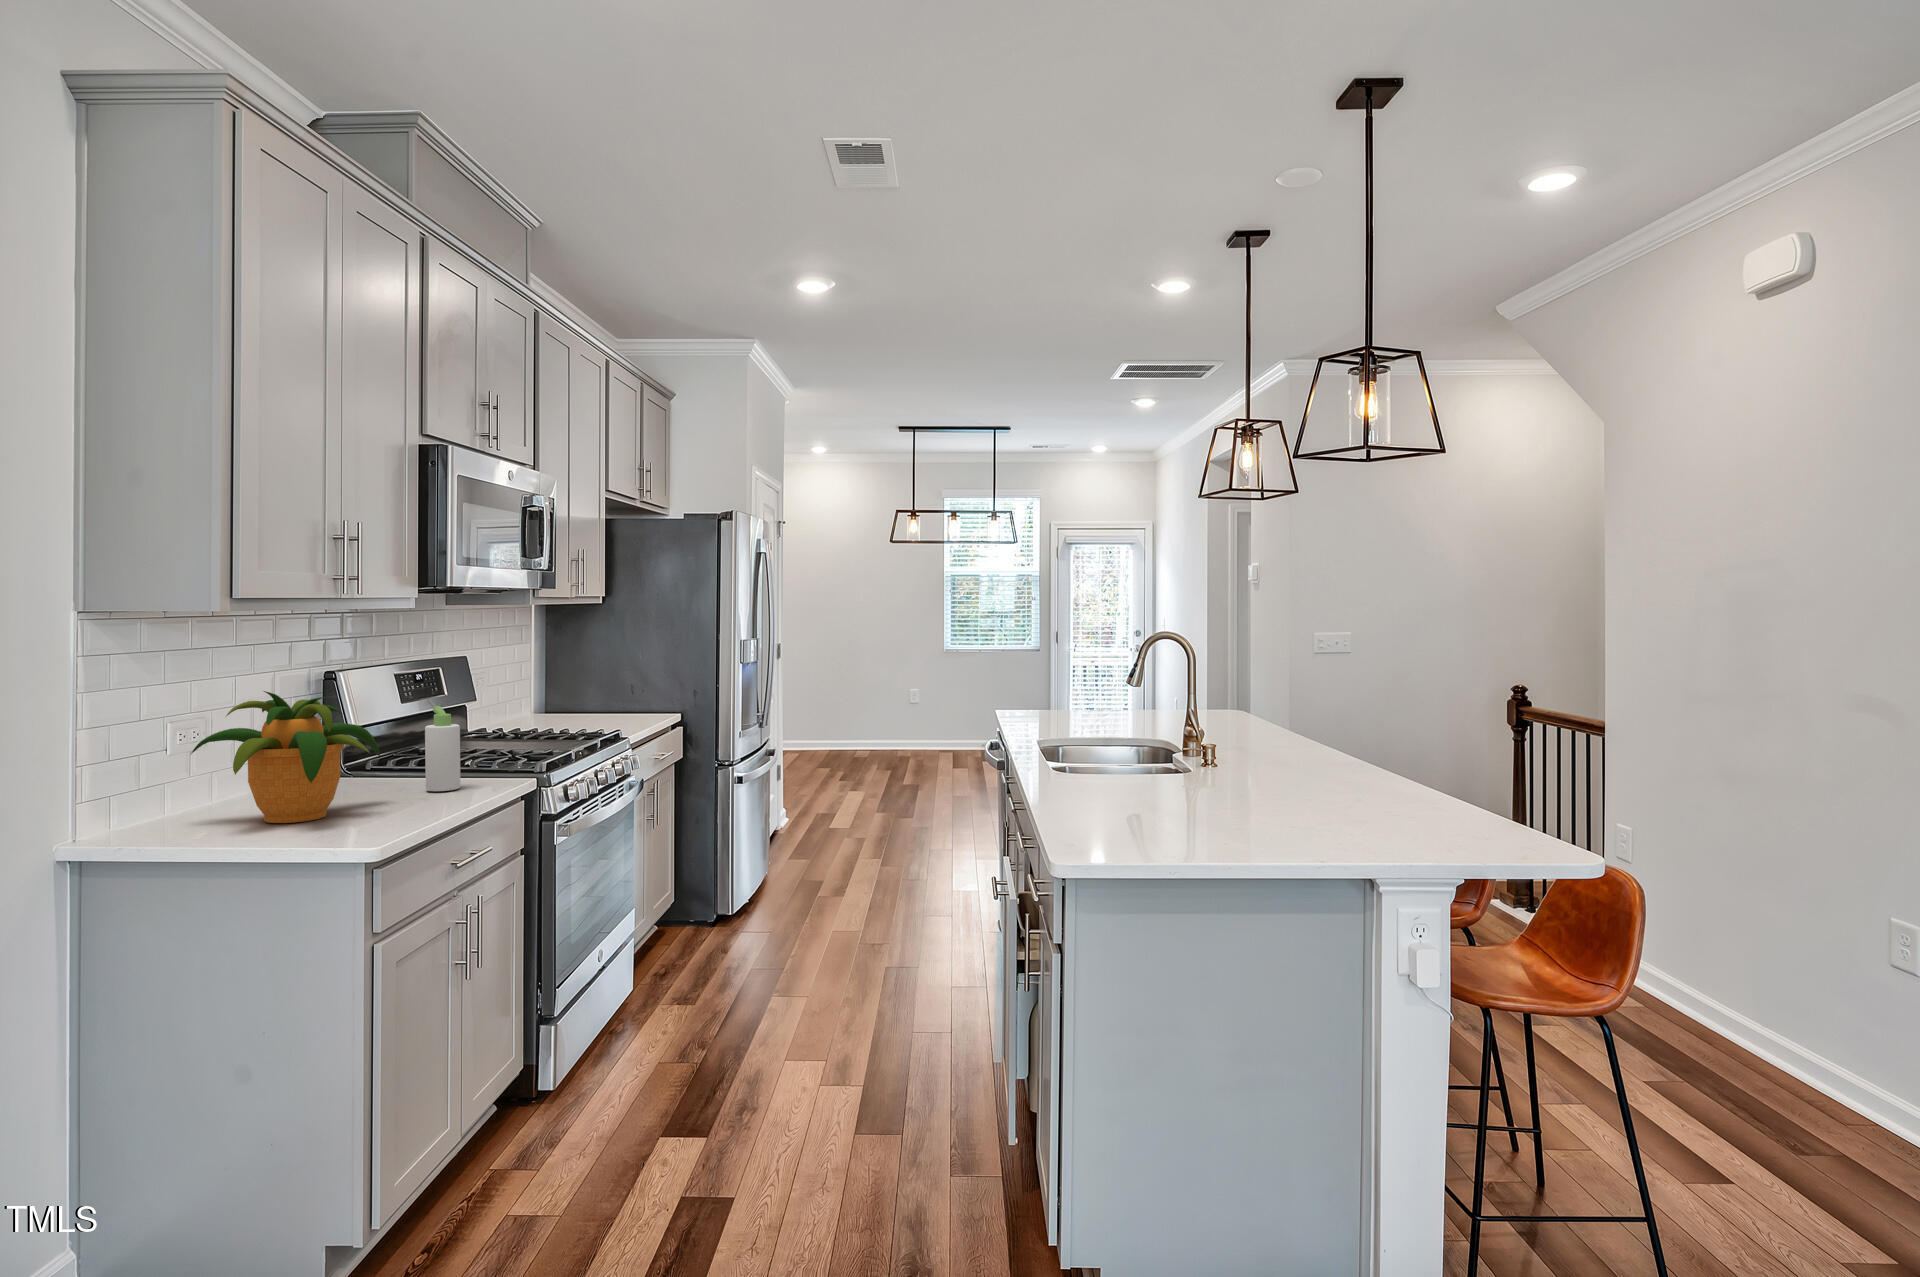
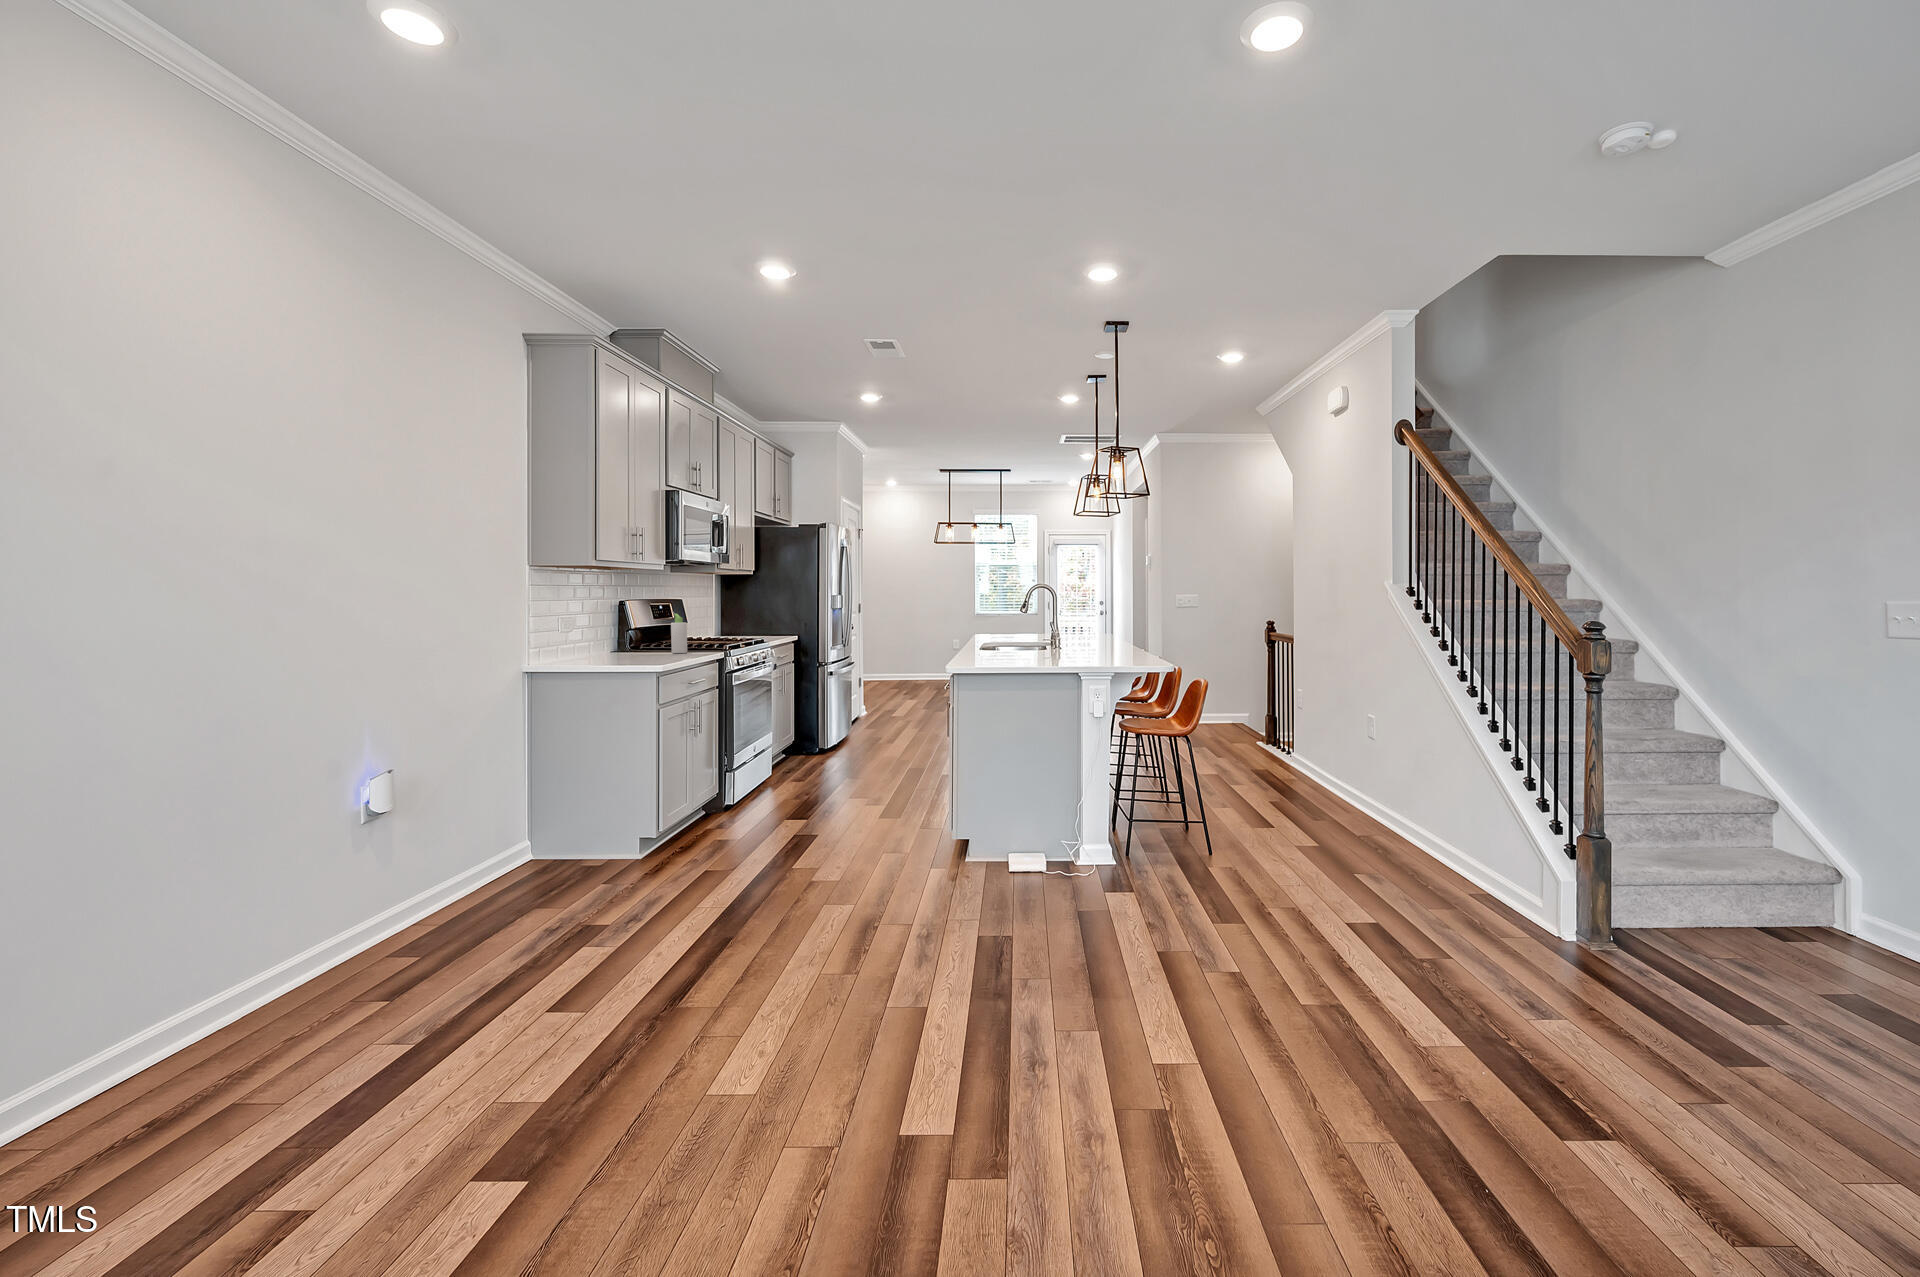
potted plant: present [191,691,380,823] -> none [574,601,652,660]

